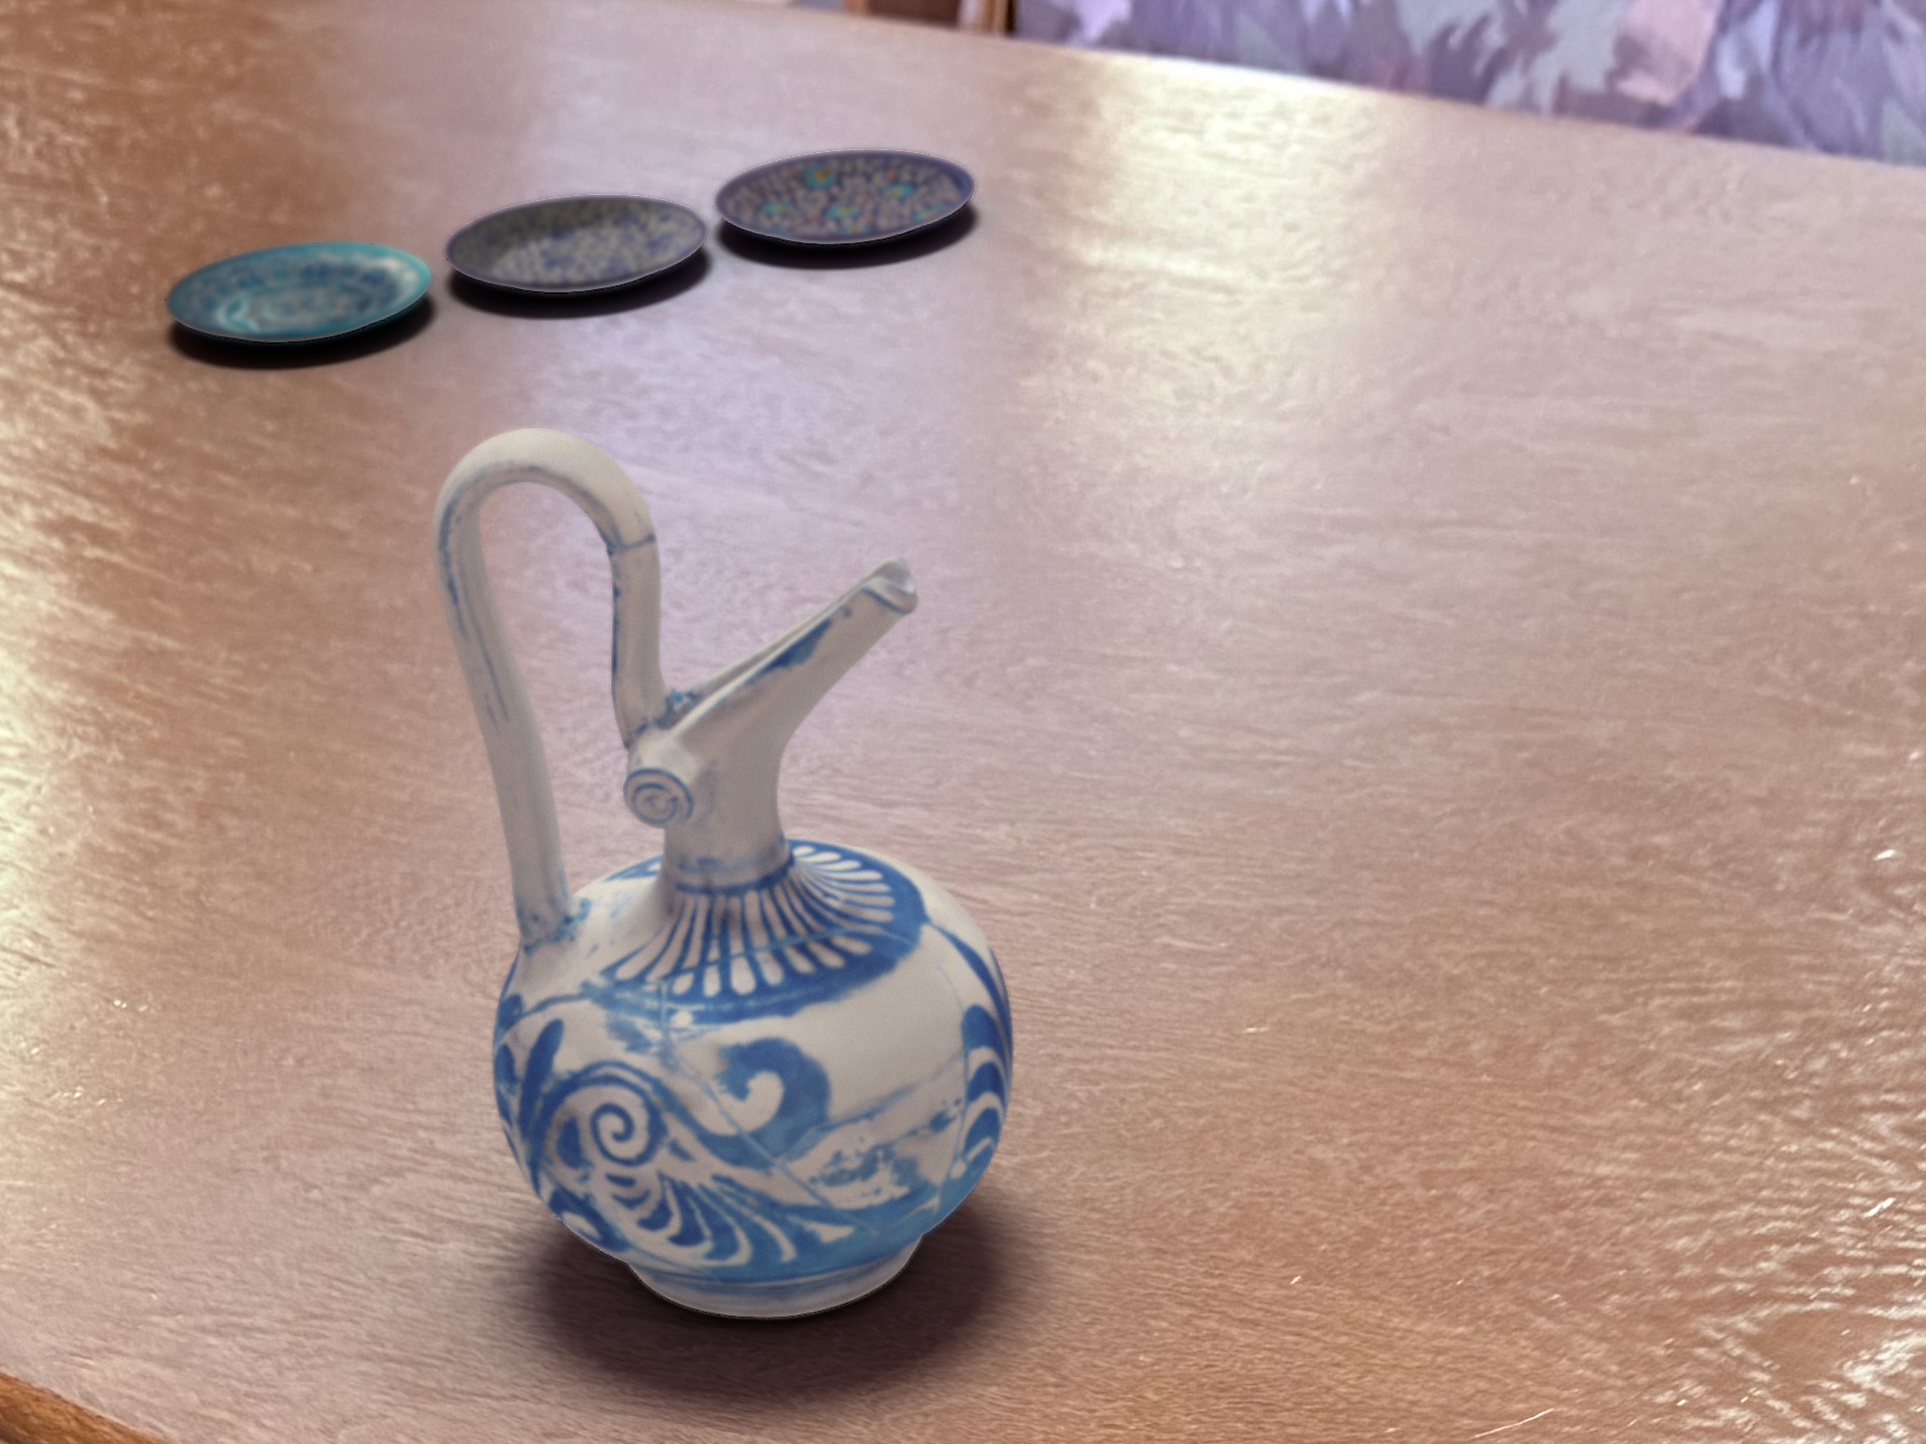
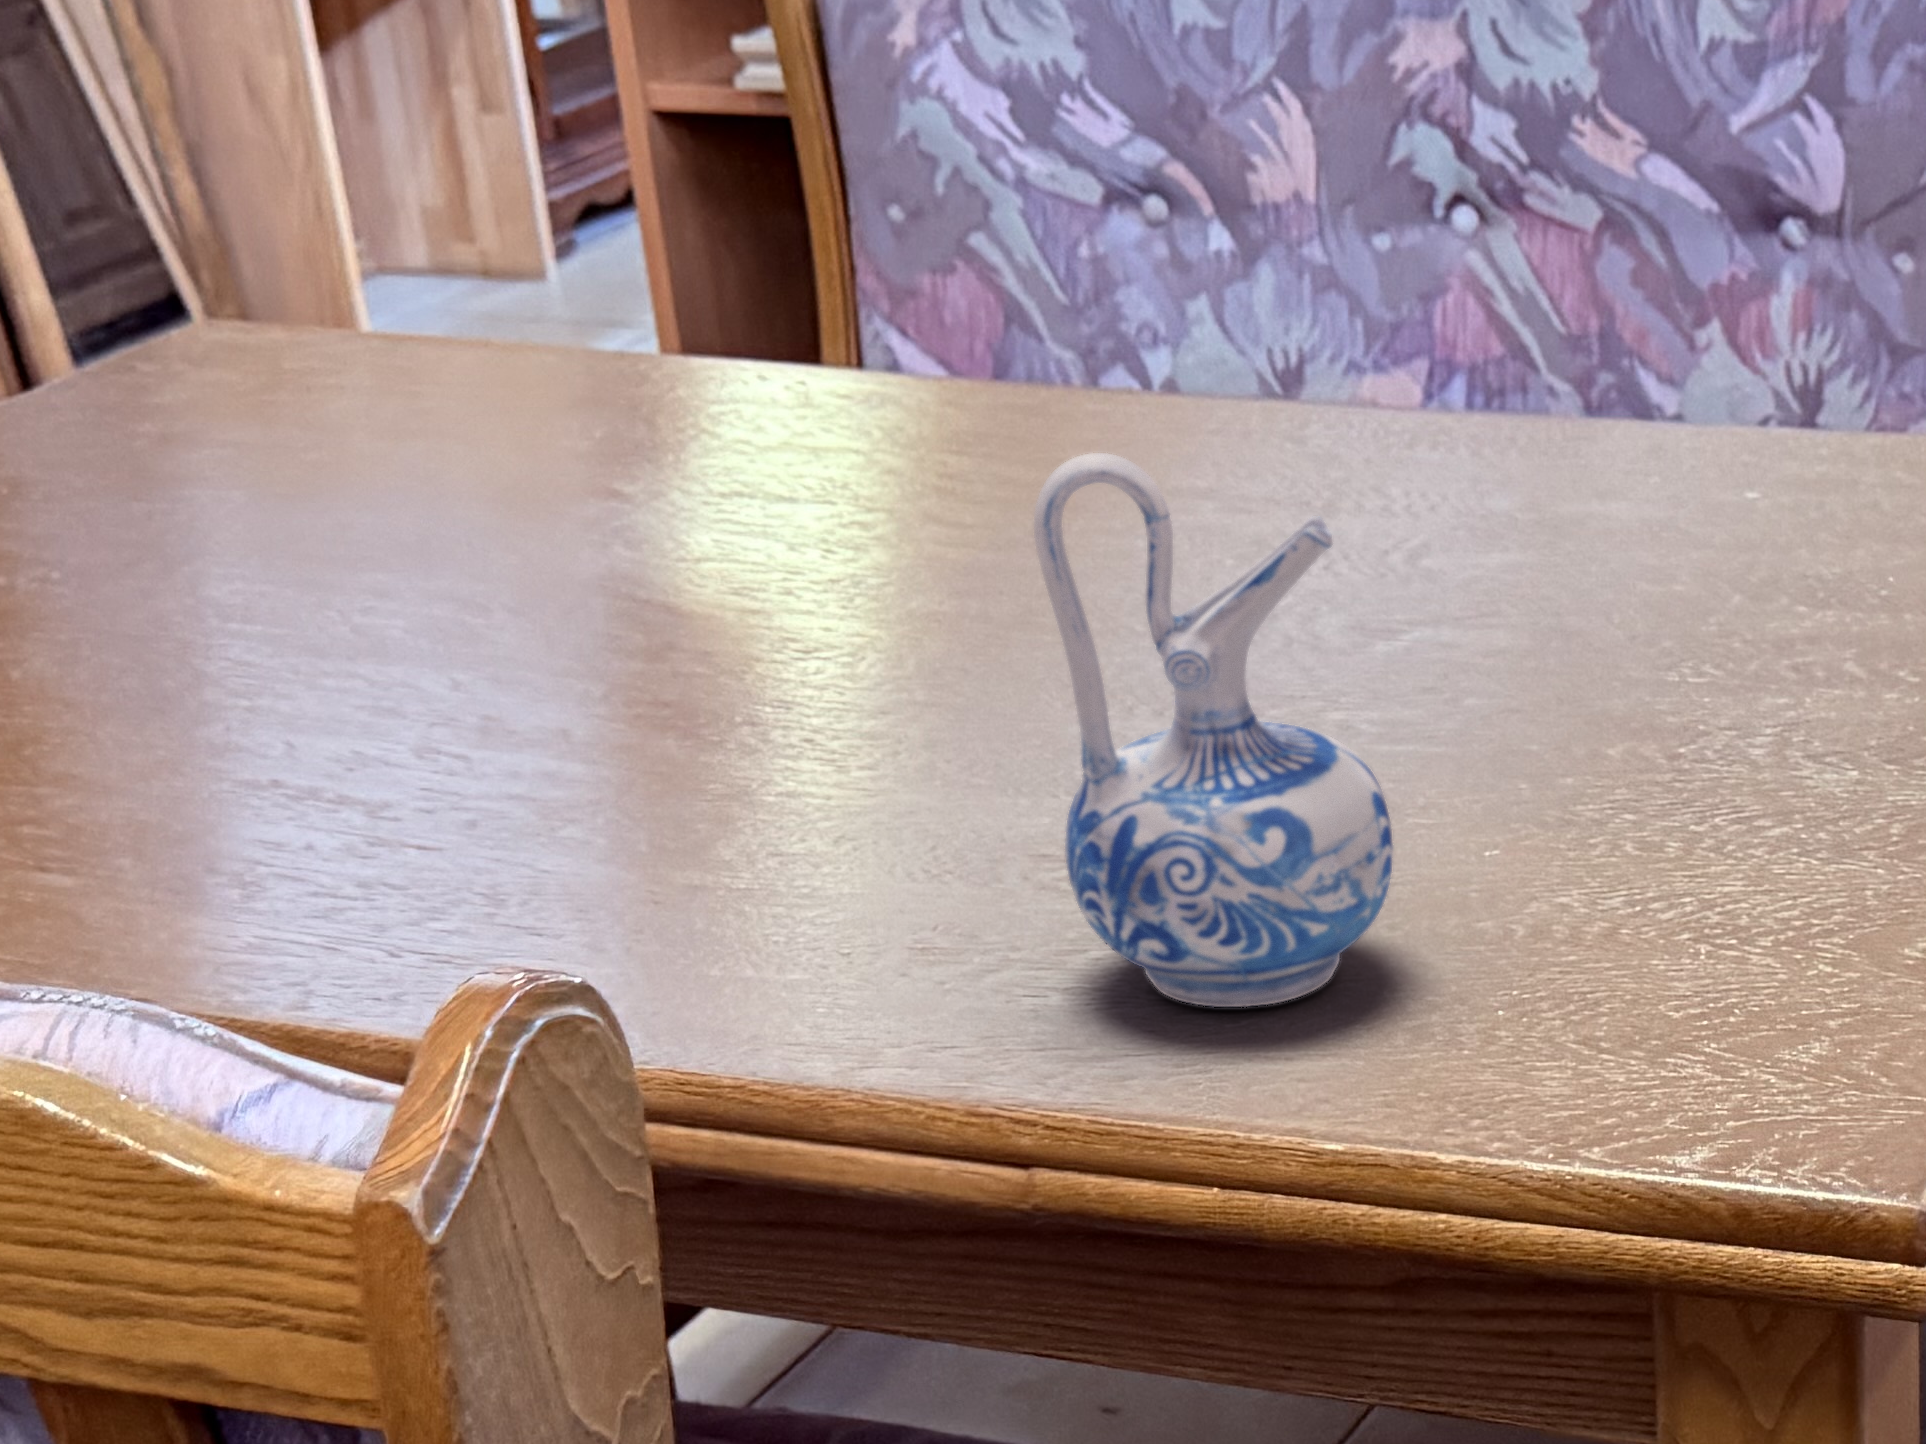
plate: present [165,150,975,343] -> none [476,441,1042,575]

